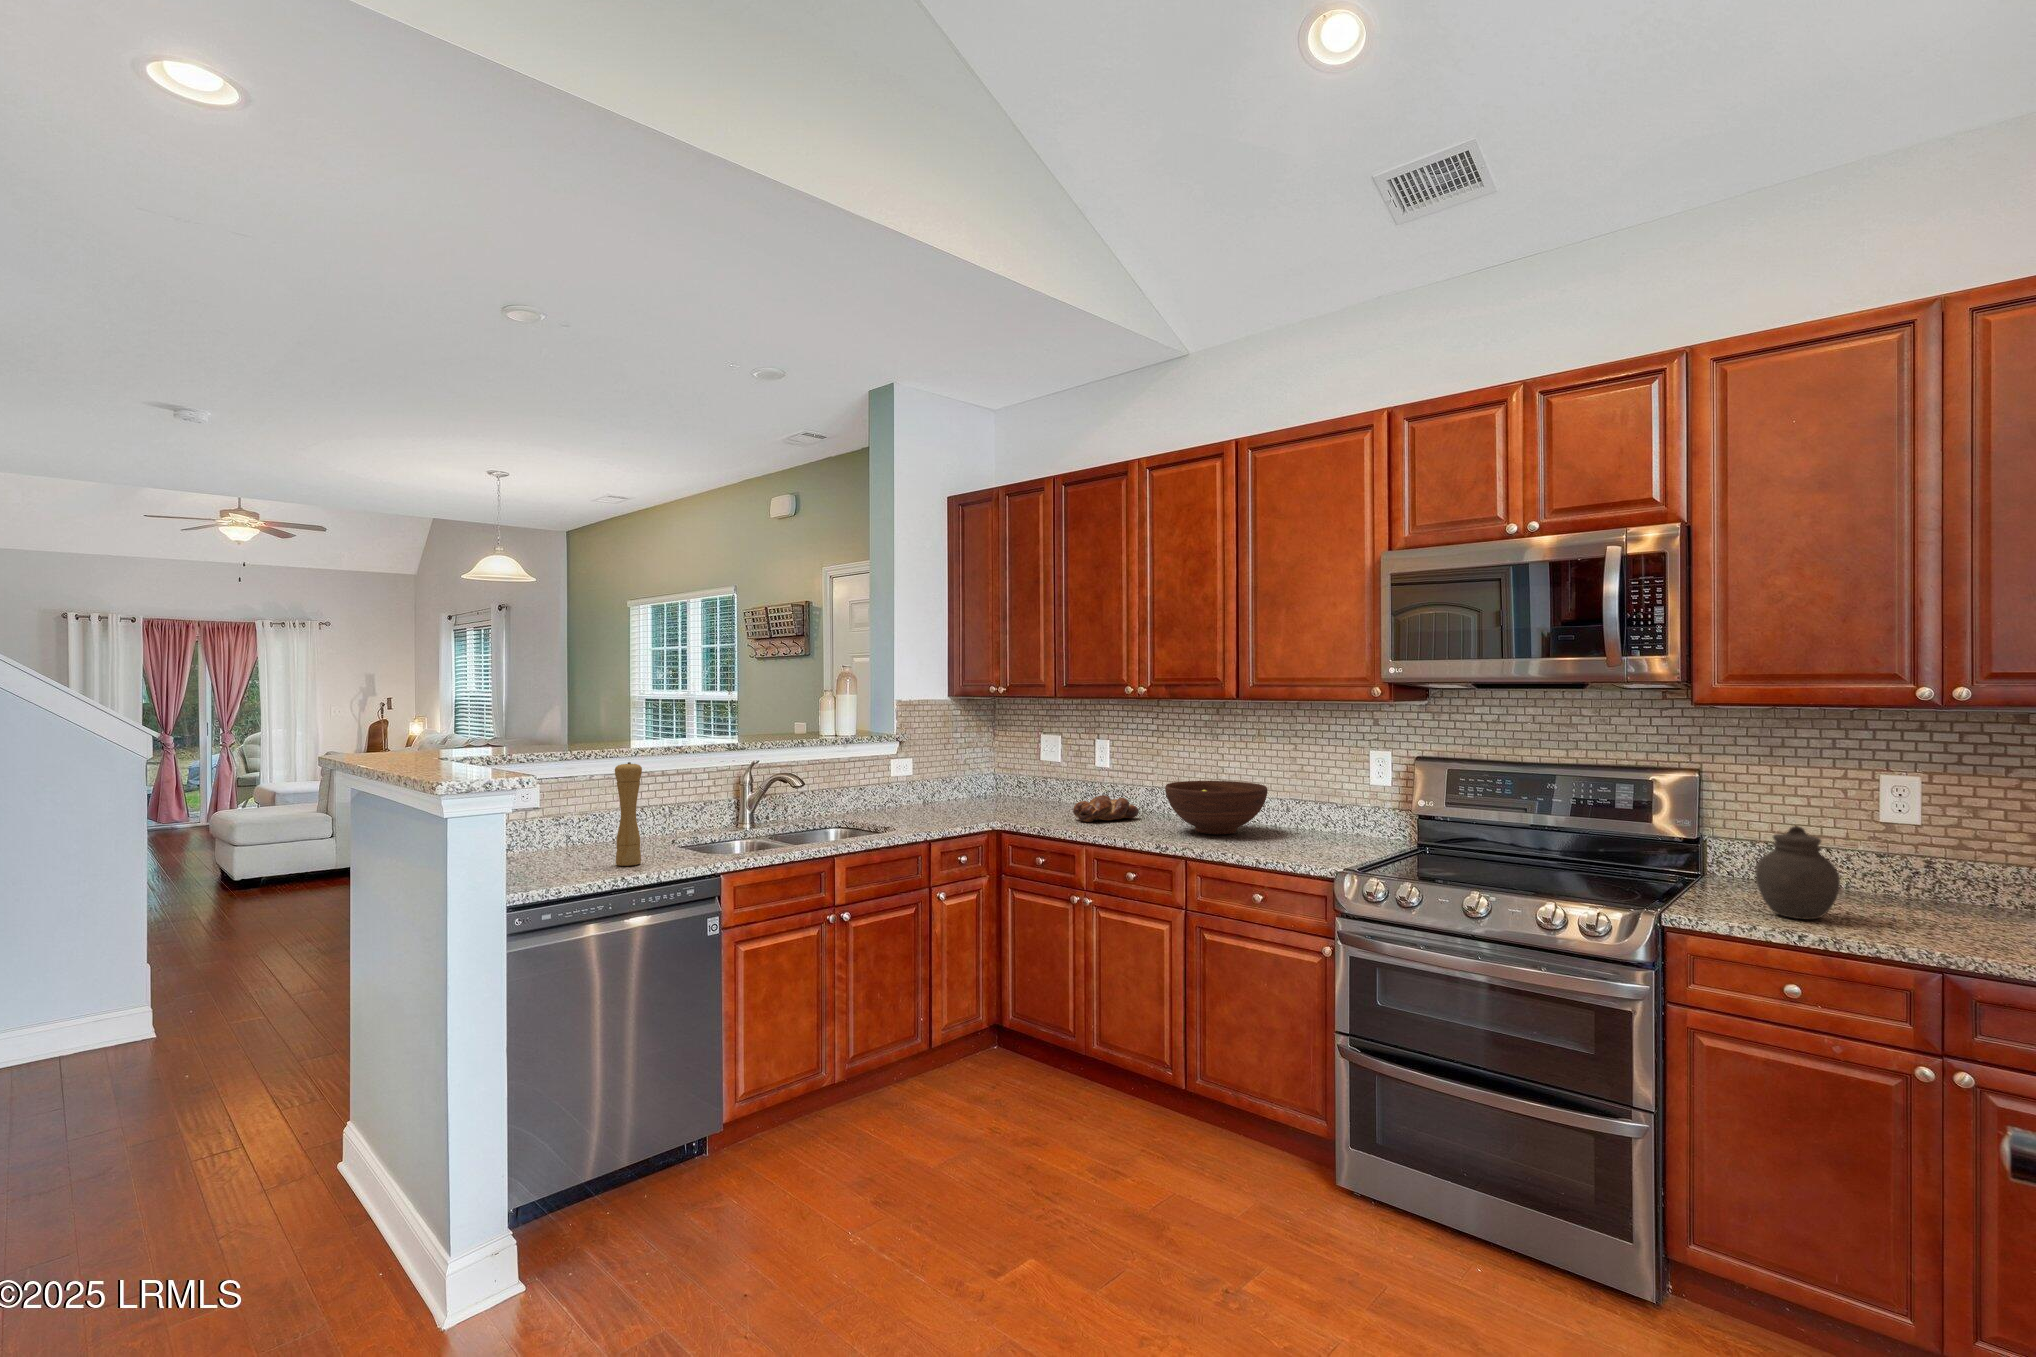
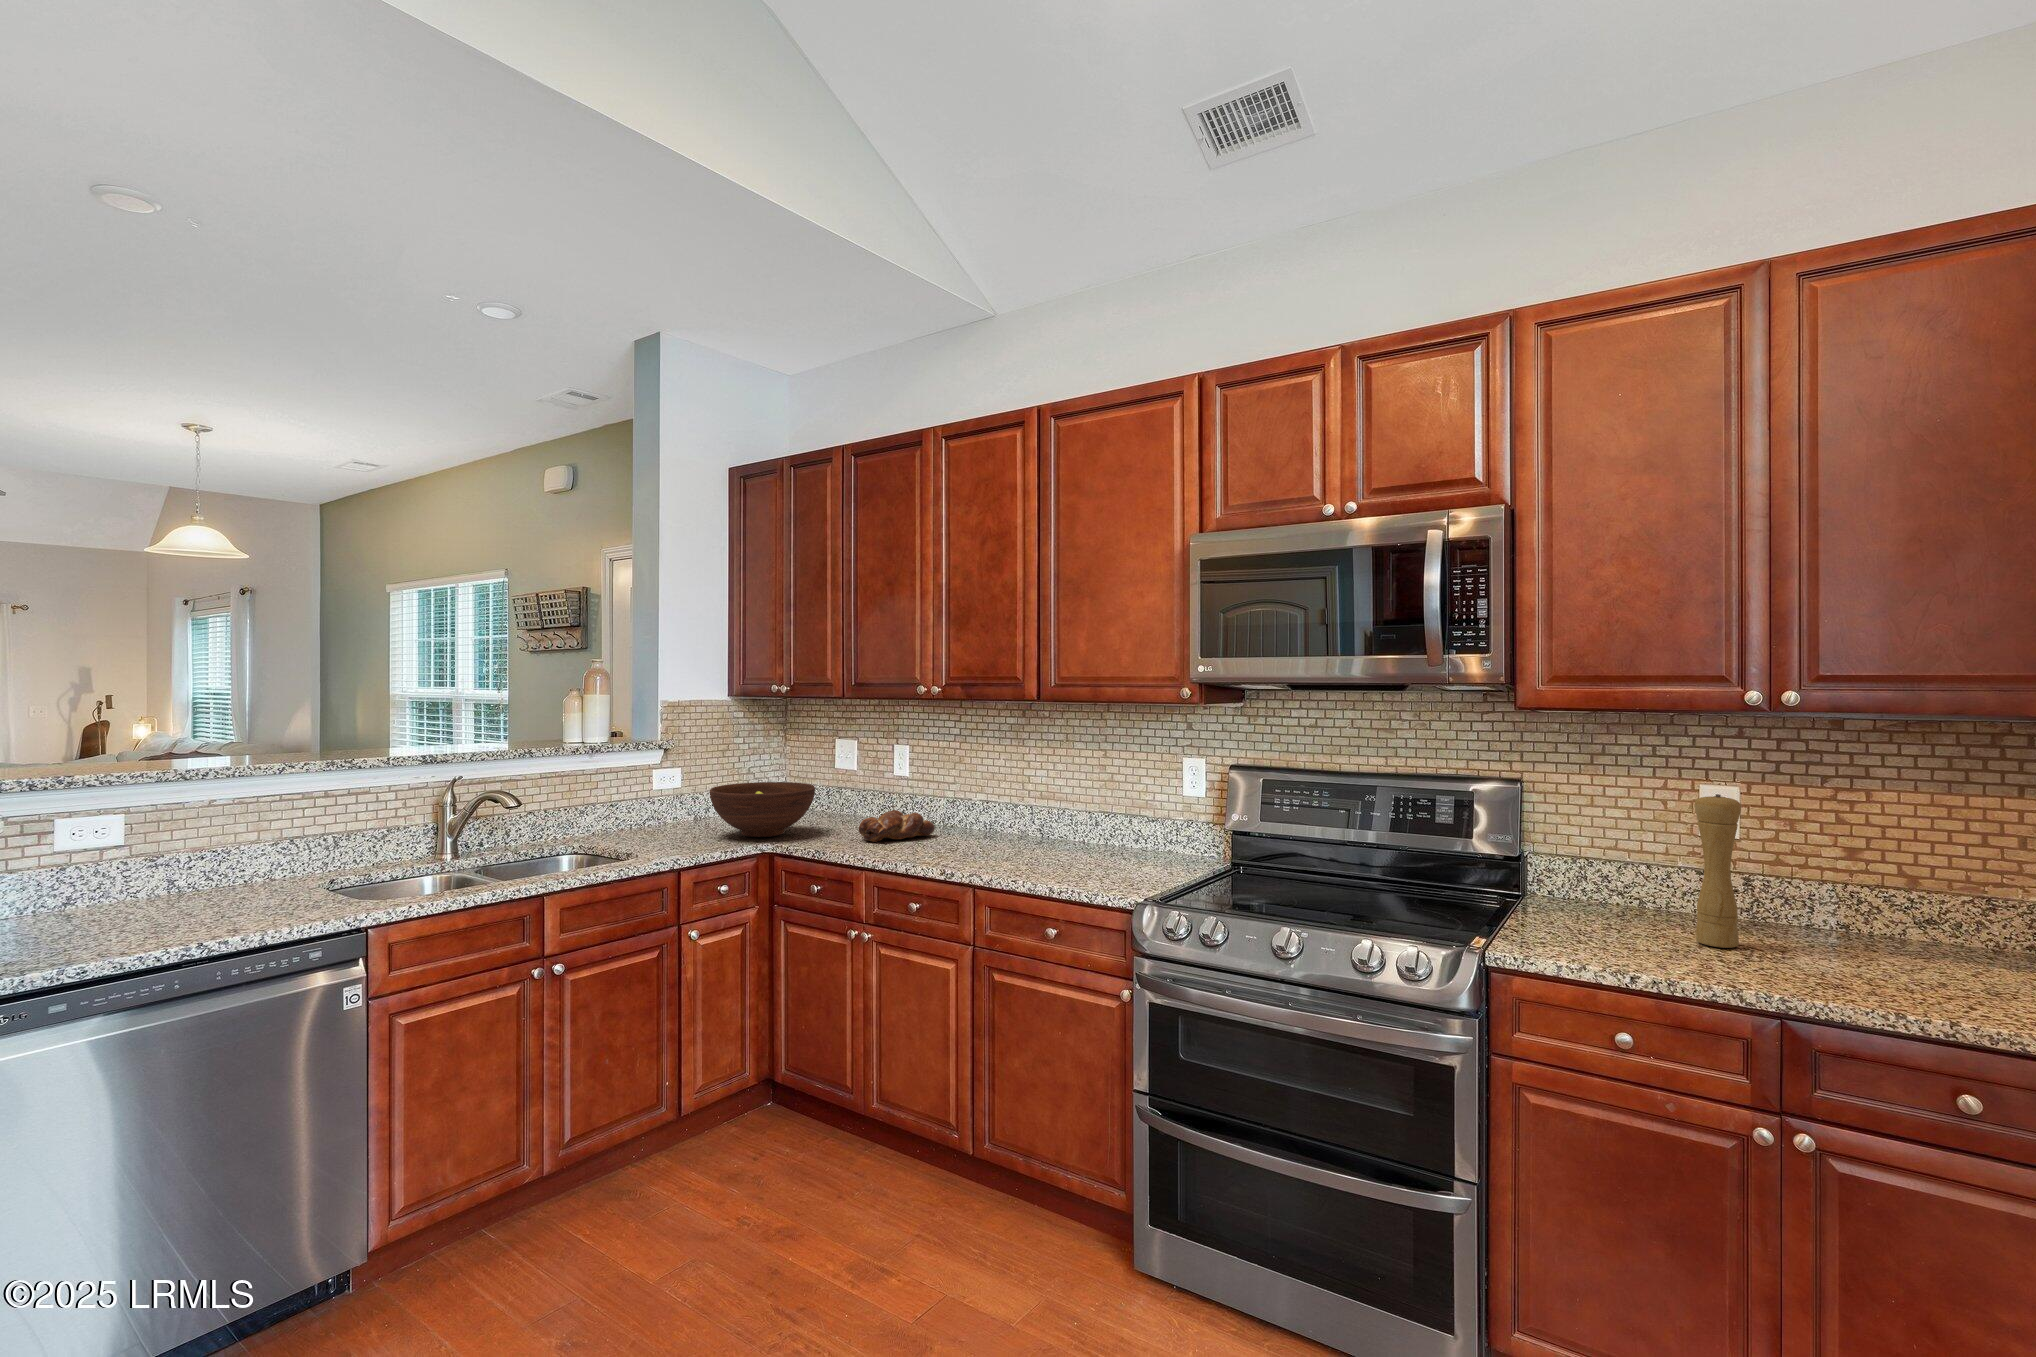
pepper mill: present [615,762,642,866] -> present [1695,794,1741,948]
fruit bowl: present [1165,781,1267,835] -> present [710,782,815,837]
jar: present [1755,826,1840,919] -> none [1581,847,1667,952]

